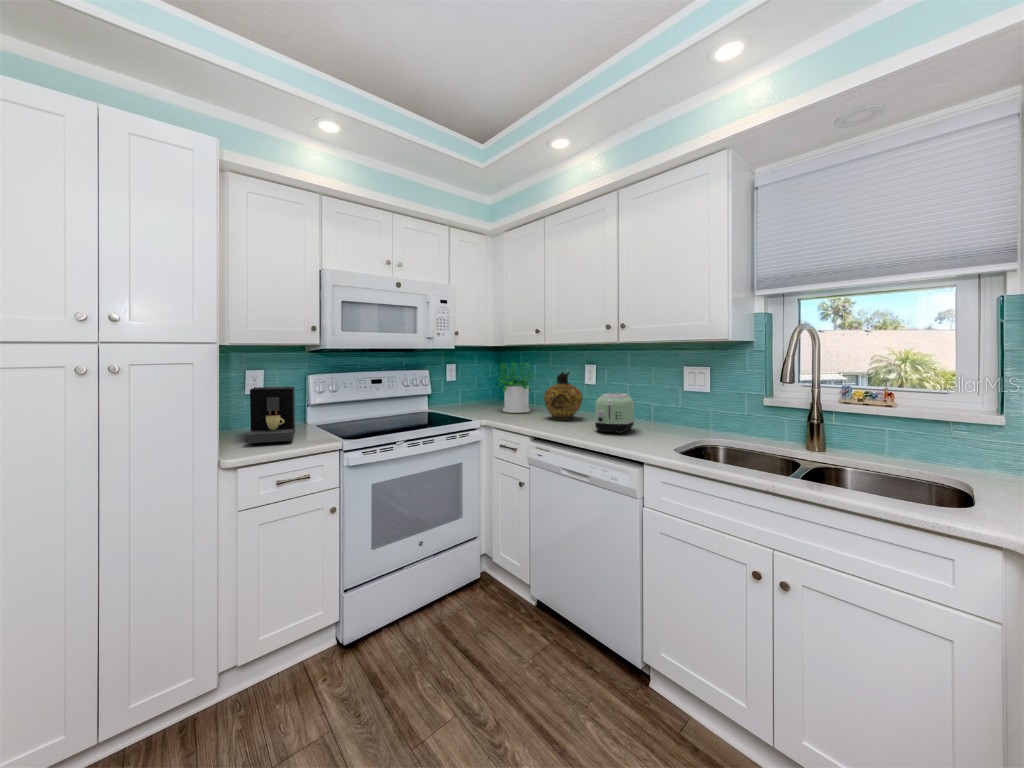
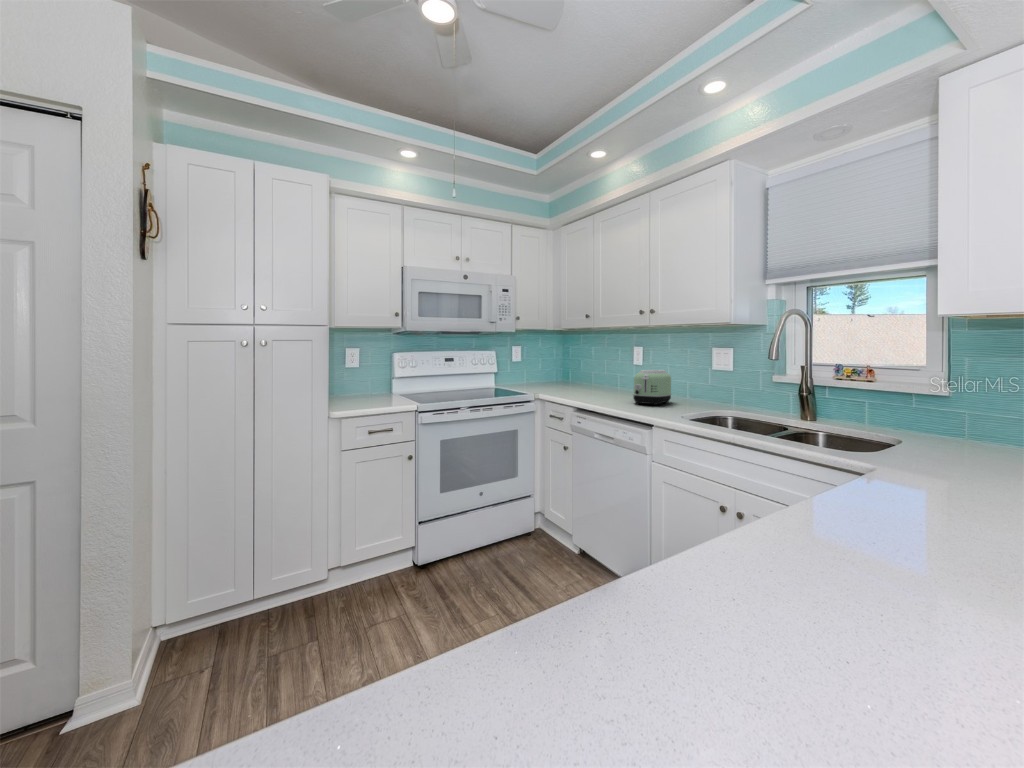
potted plant: present [497,362,533,413] -> none [551,343,587,389]
ceramic jug: present [544,372,582,420] -> none [592,351,628,394]
coffee maker: present [247,387,295,443] -> none [348,362,384,403]

